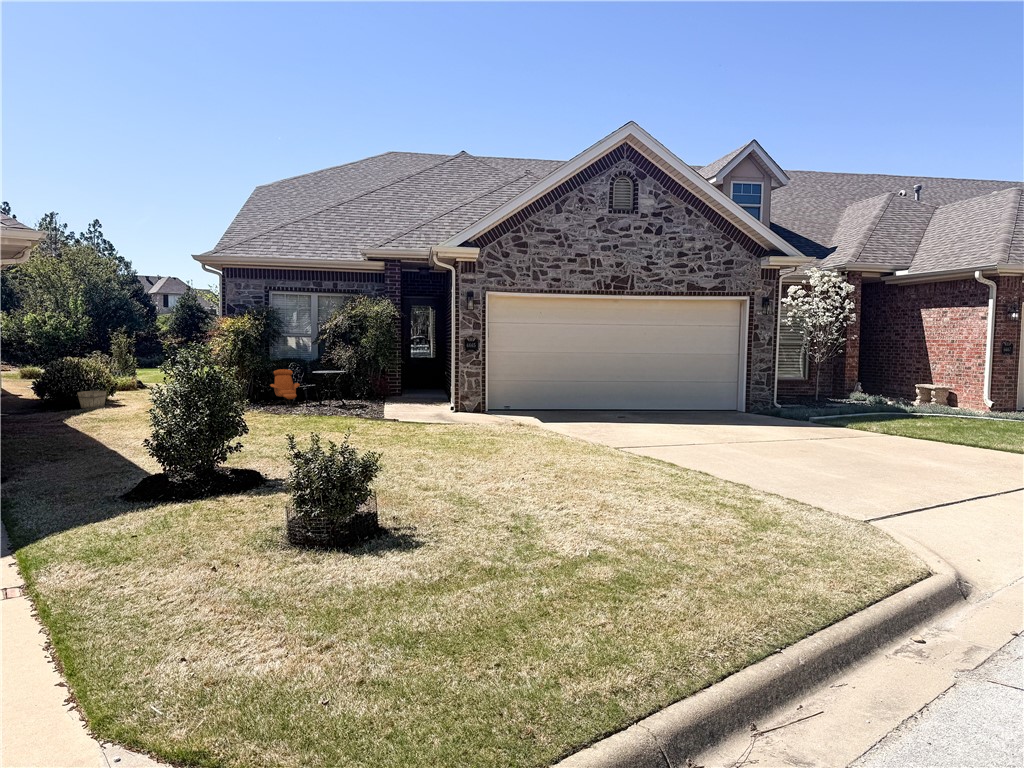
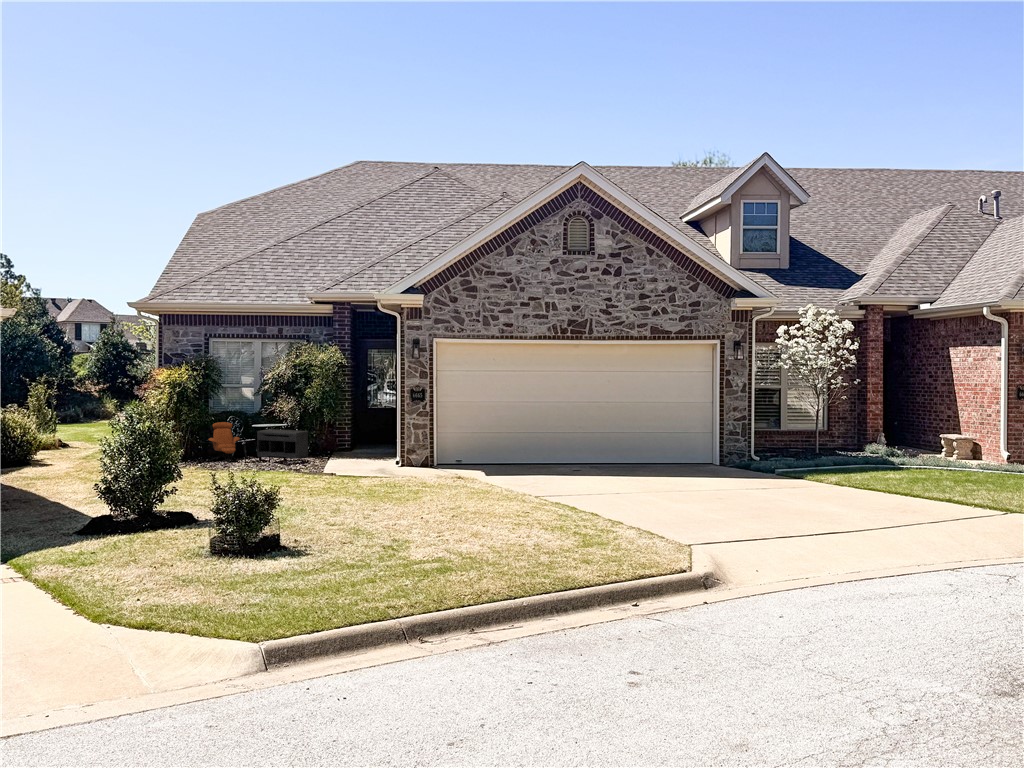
bench: none [316,376,364,404] -> present [257,429,308,459]
wooden bucket: present [77,386,106,409] -> none [10,441,39,465]

